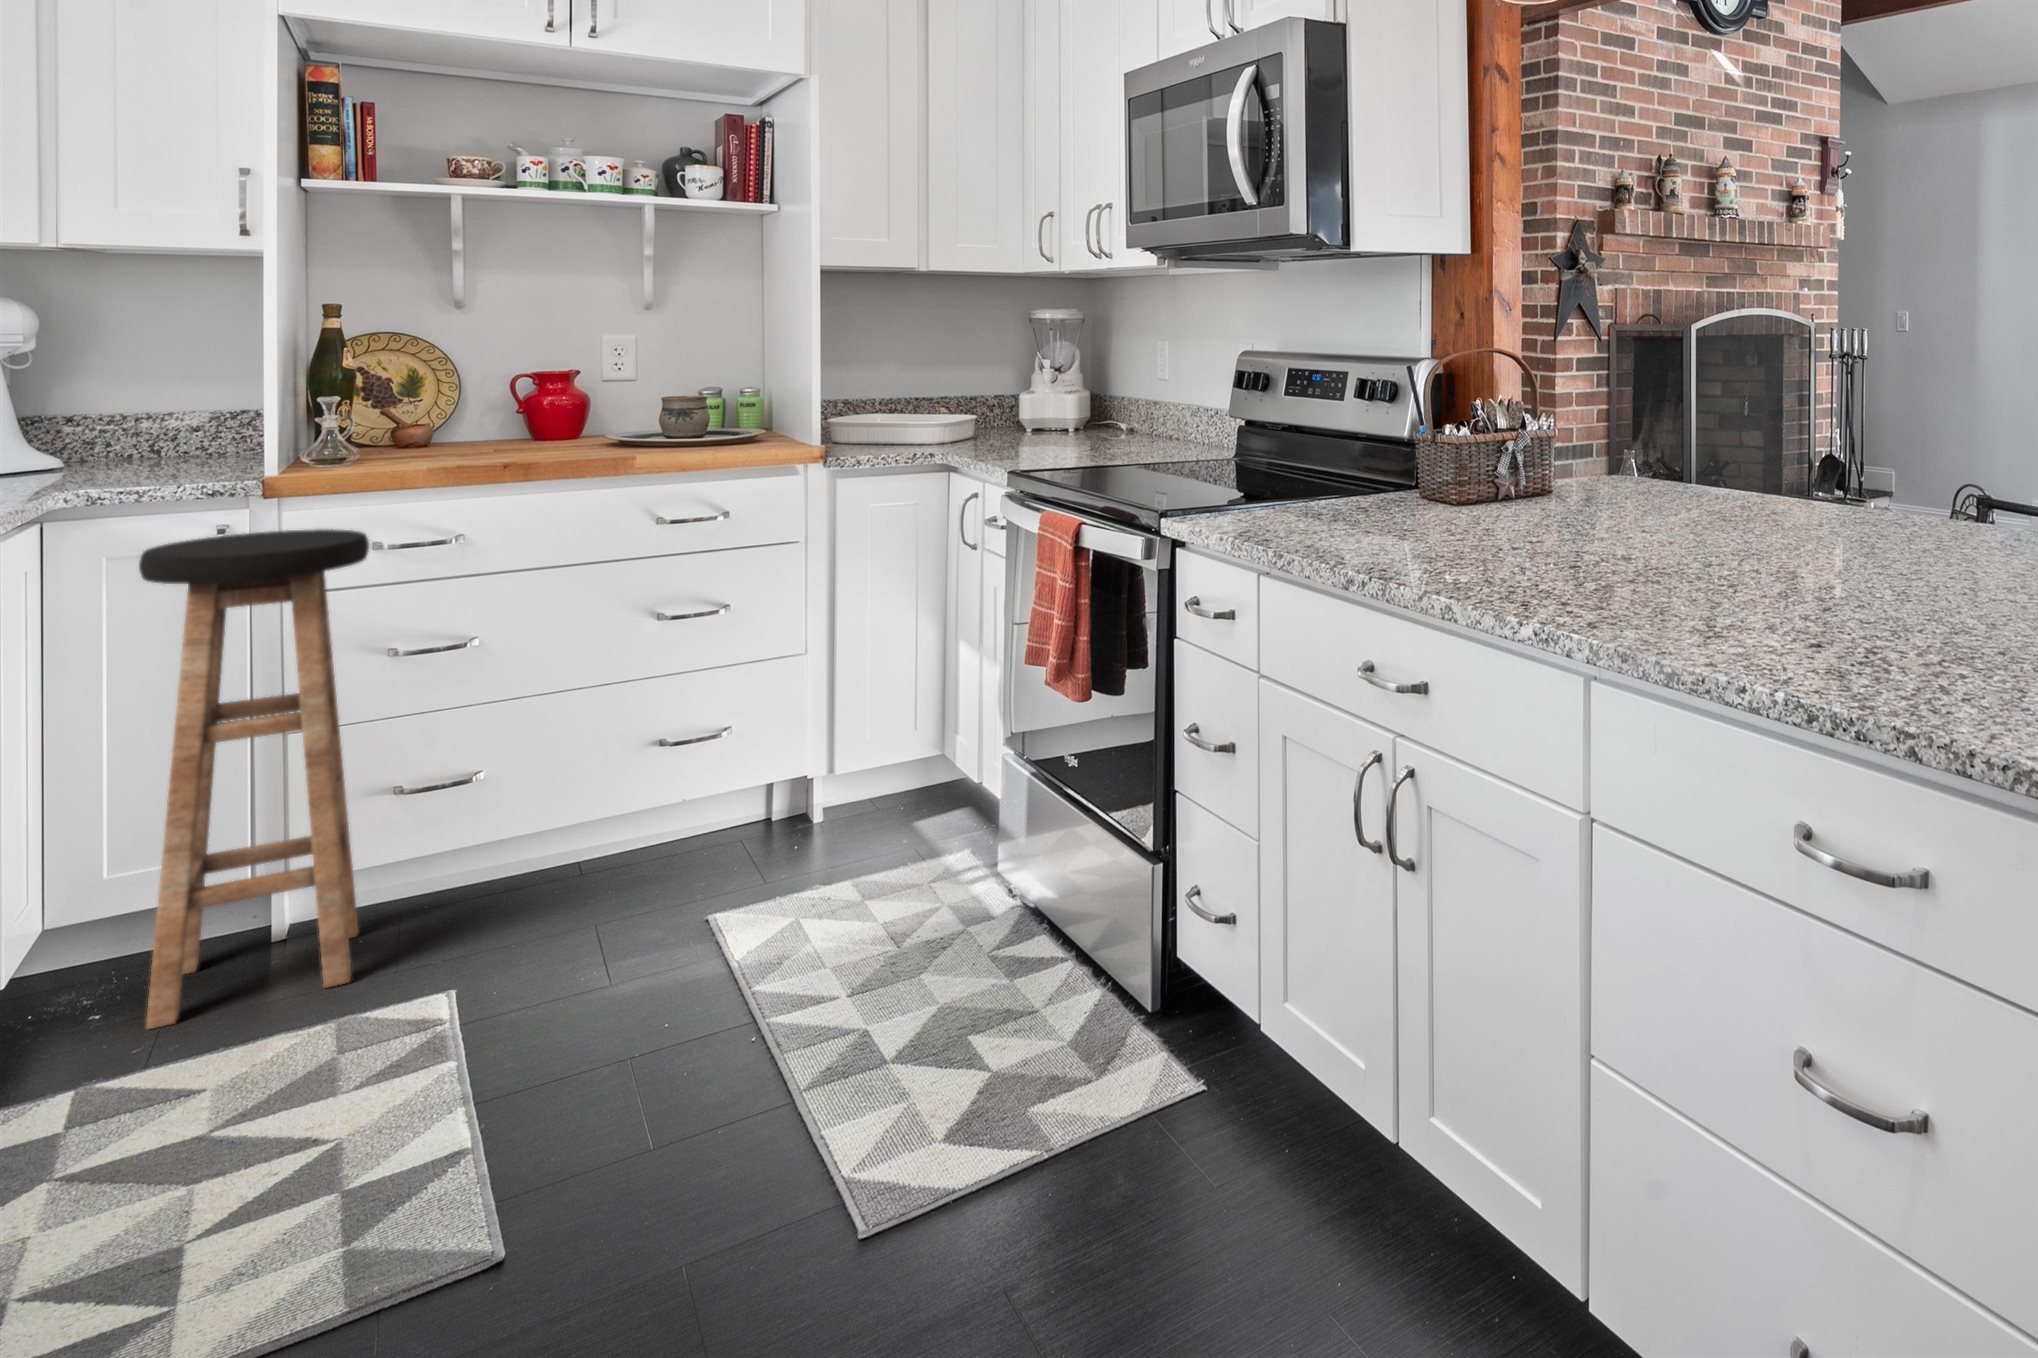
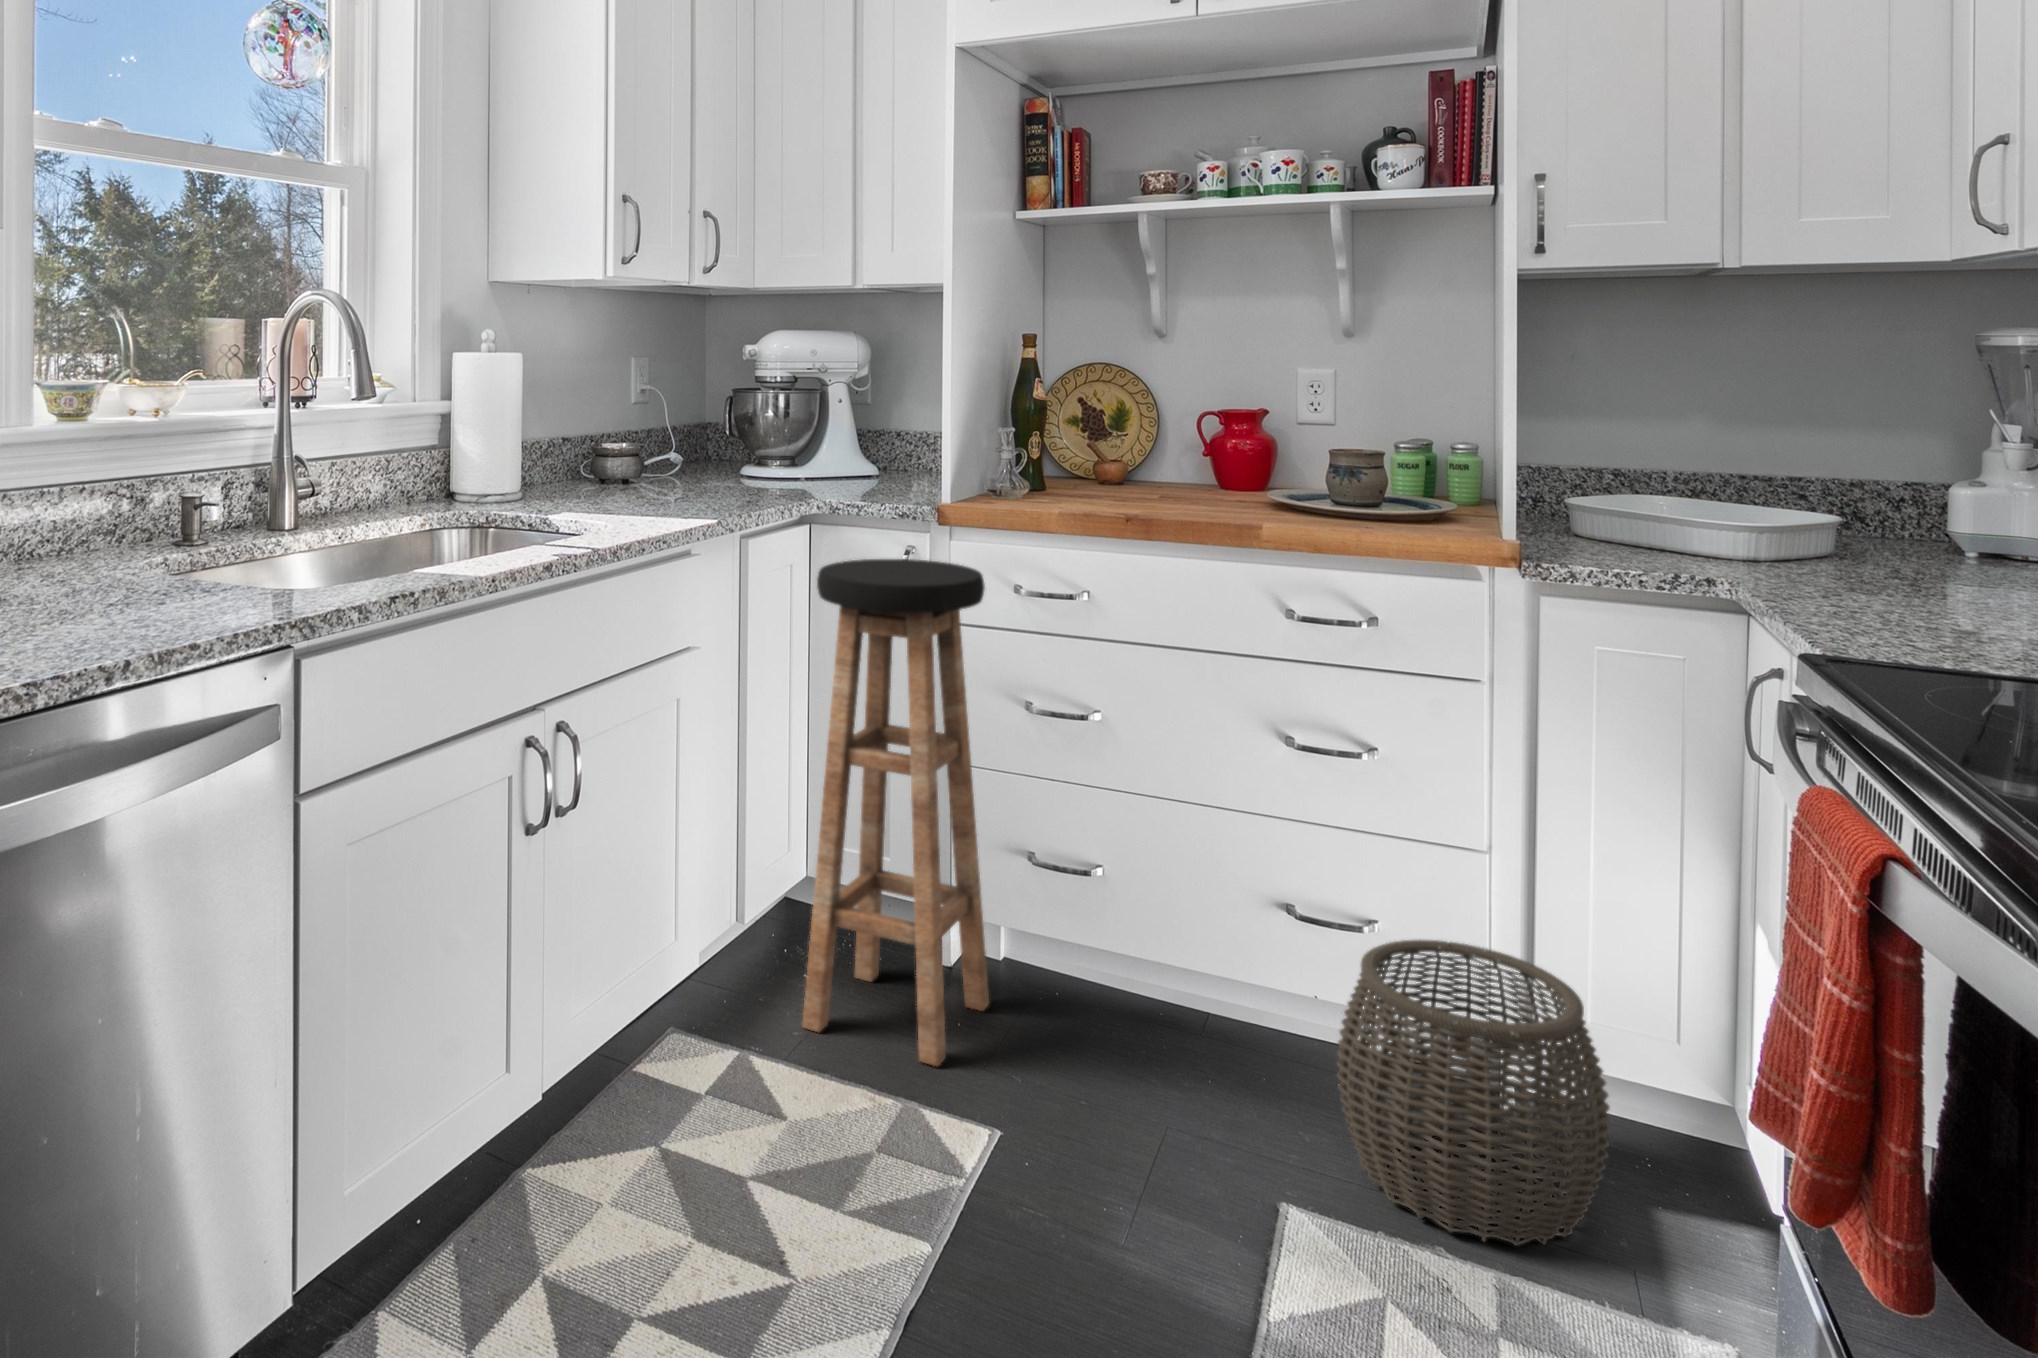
woven basket: none [726,709,904,884] -> present [1337,940,1610,1246]

